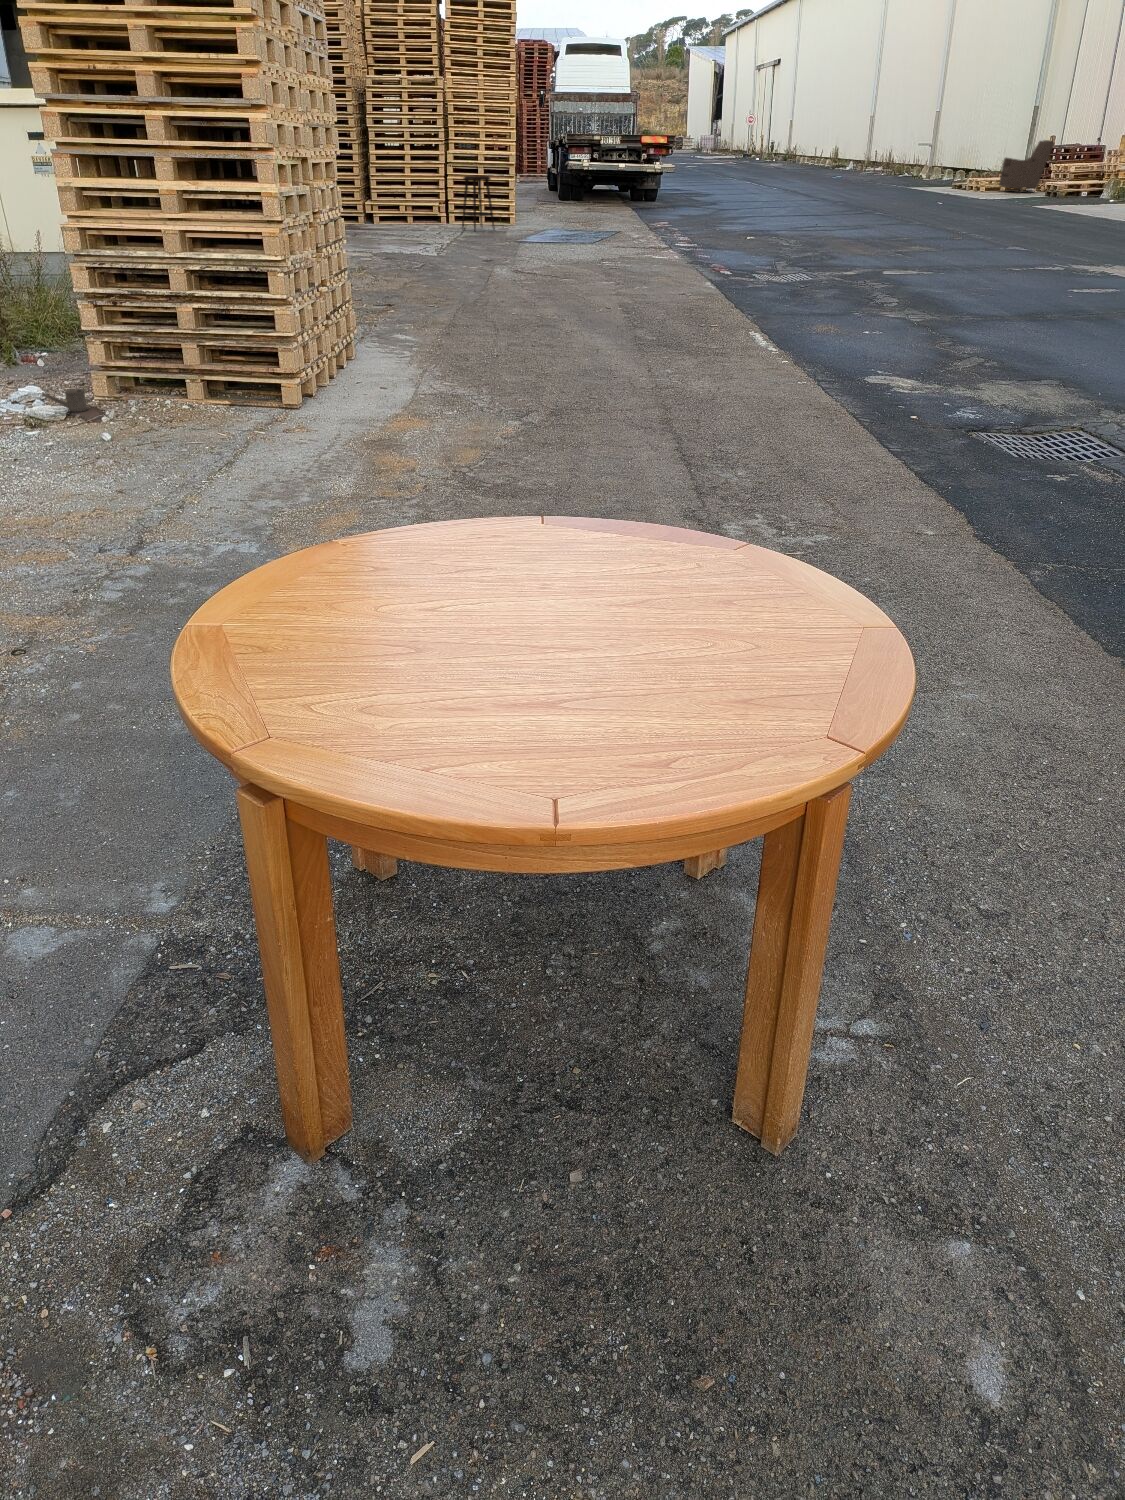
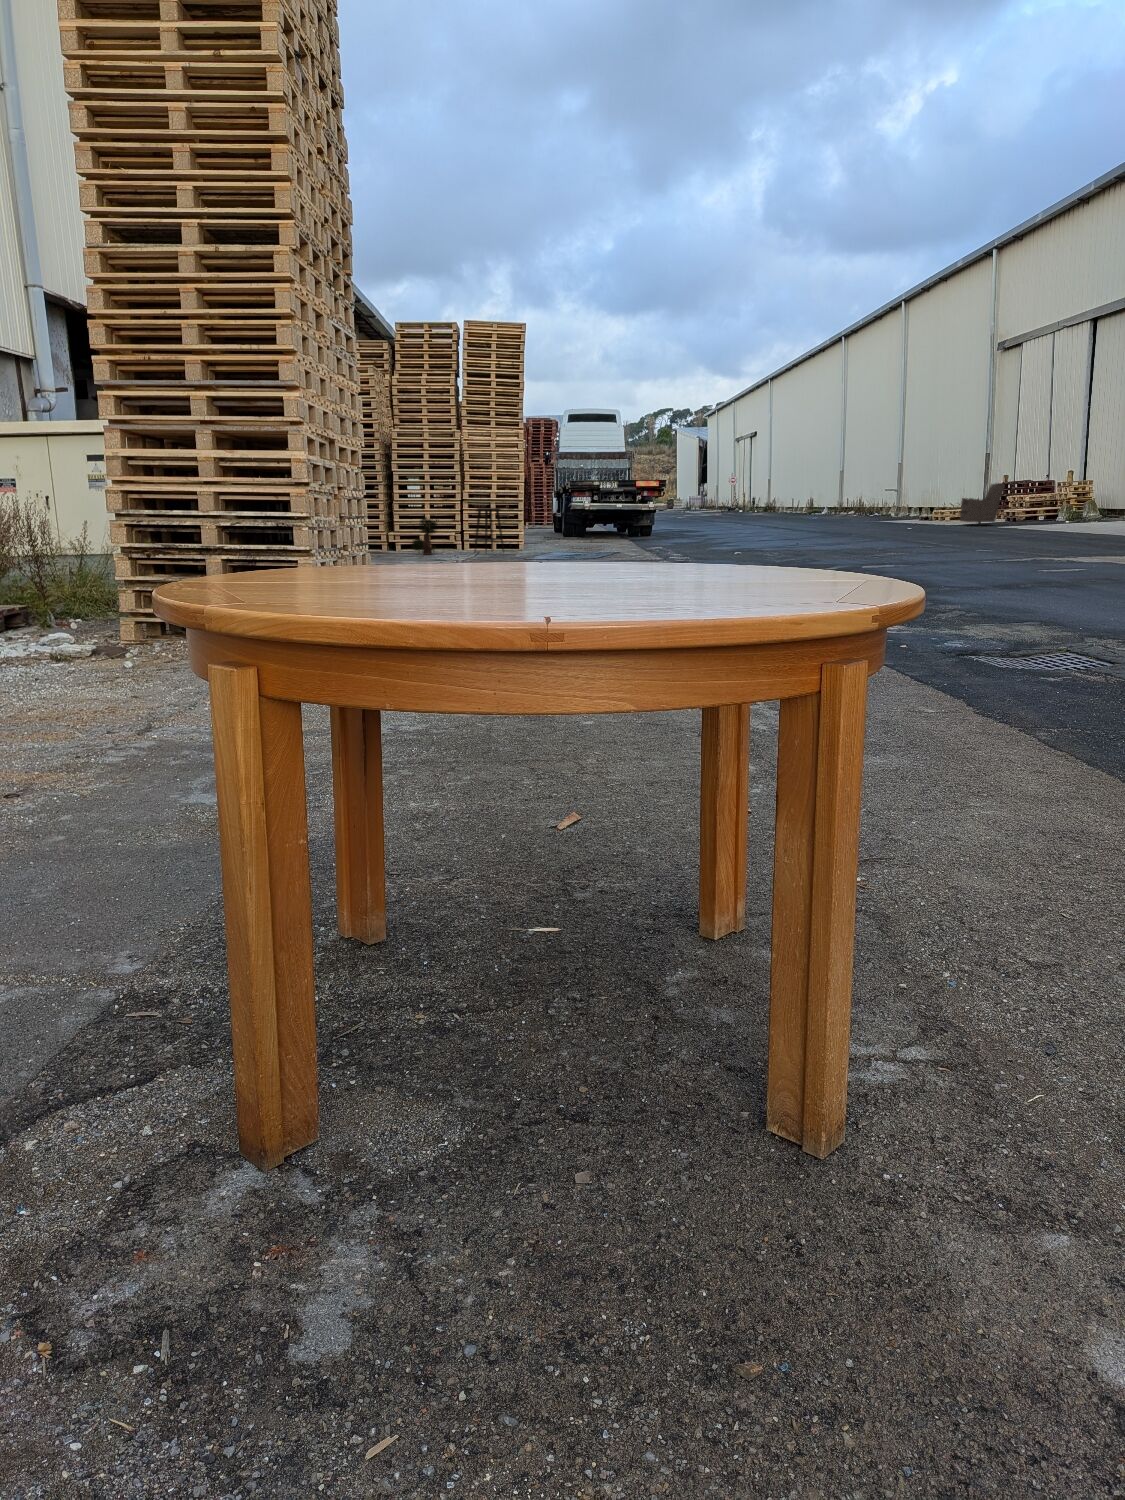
potted plant: none [391,185,422,233] -> present [412,517,438,555]
watering can: present [42,389,93,412] -> none [70,635,124,655]

